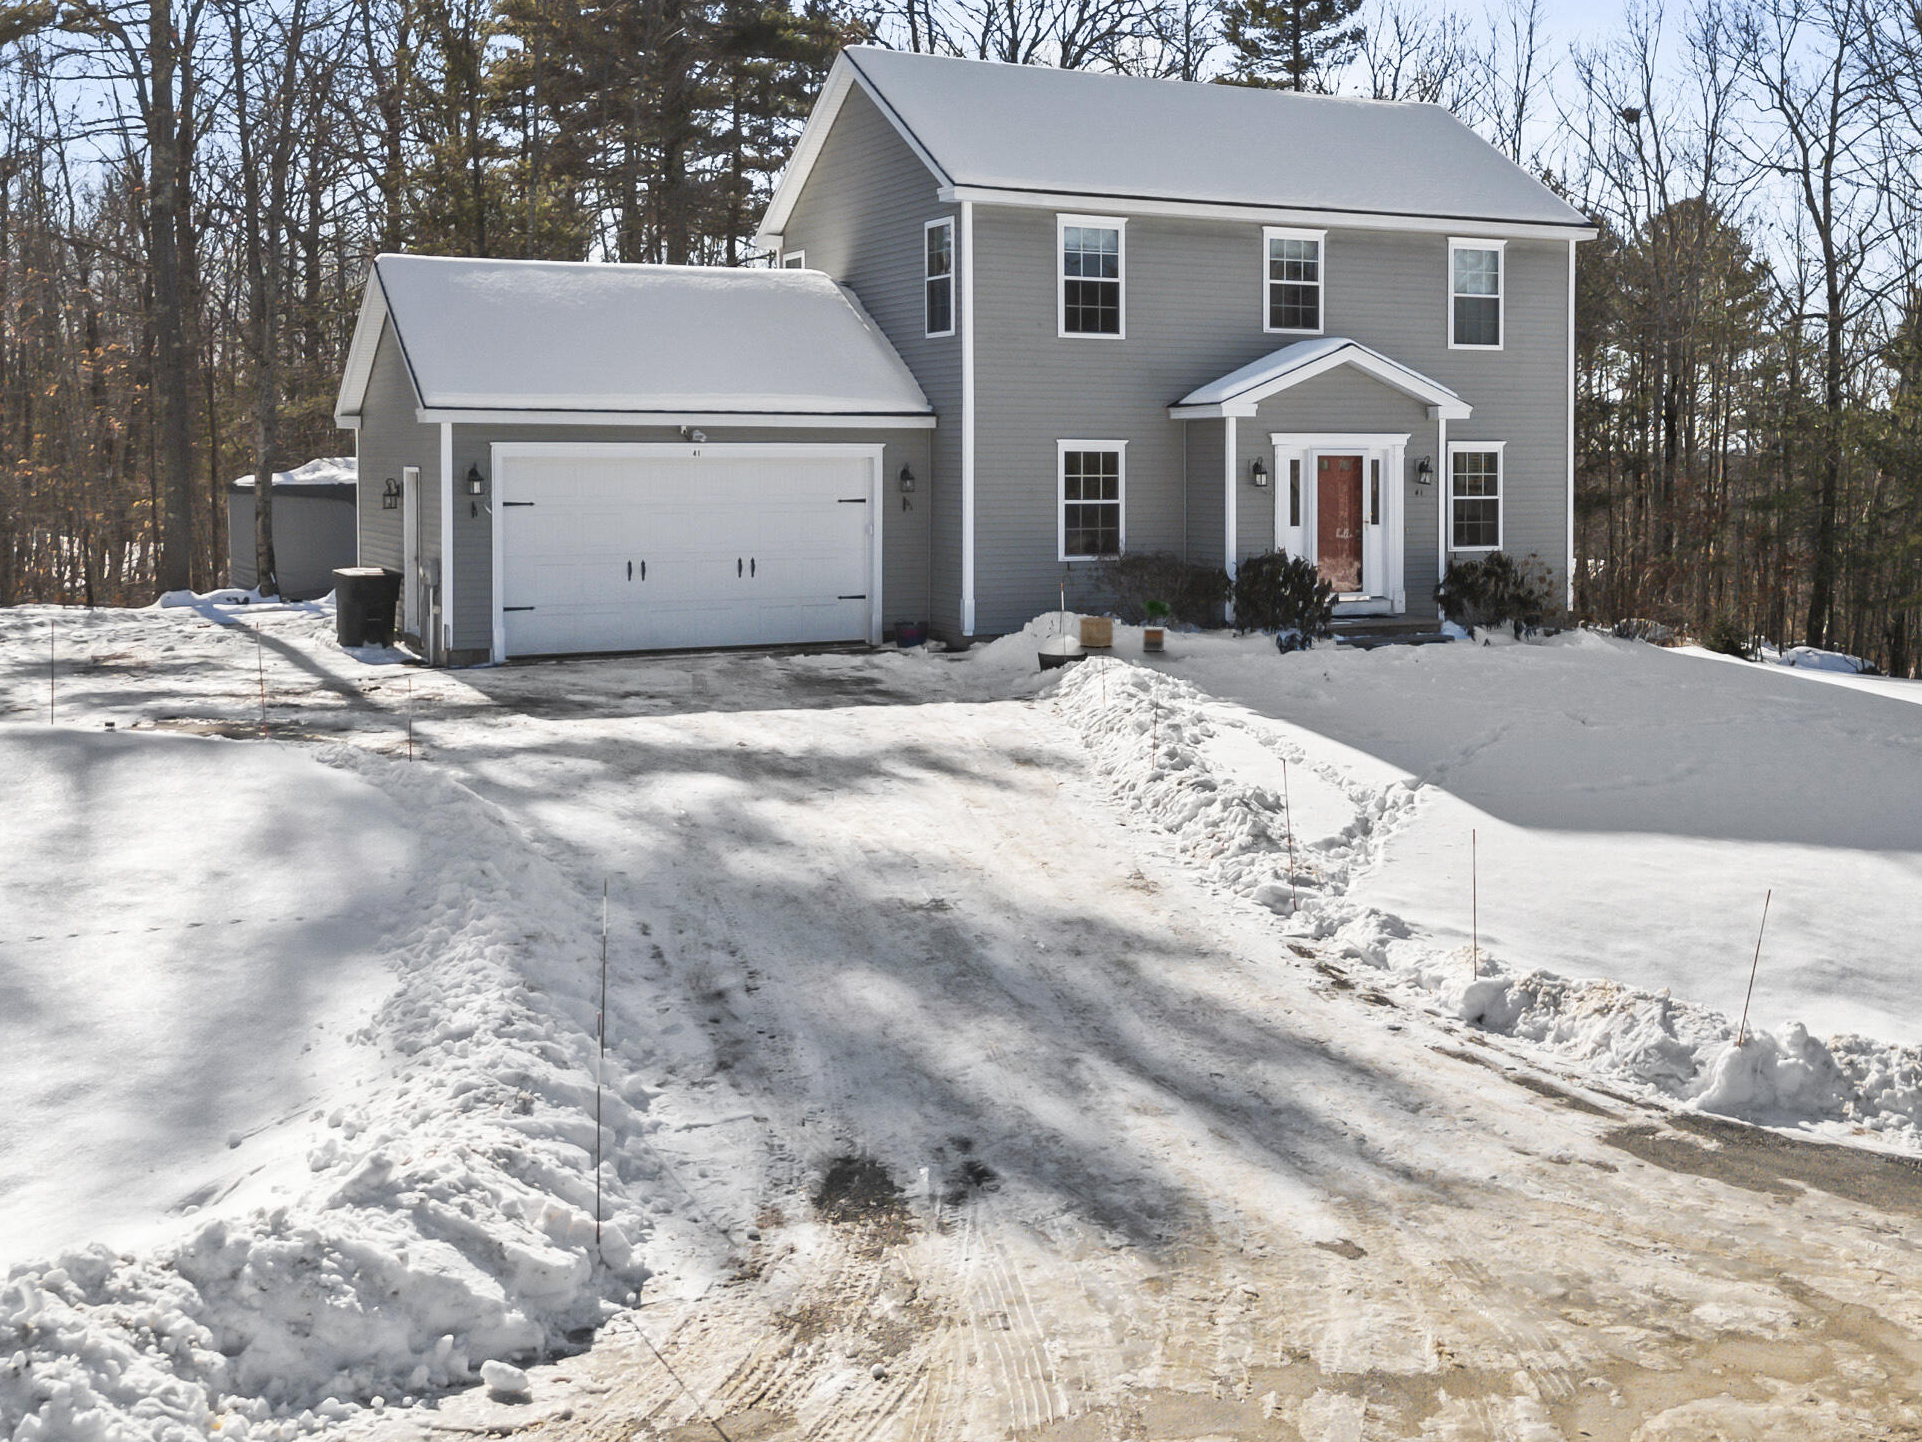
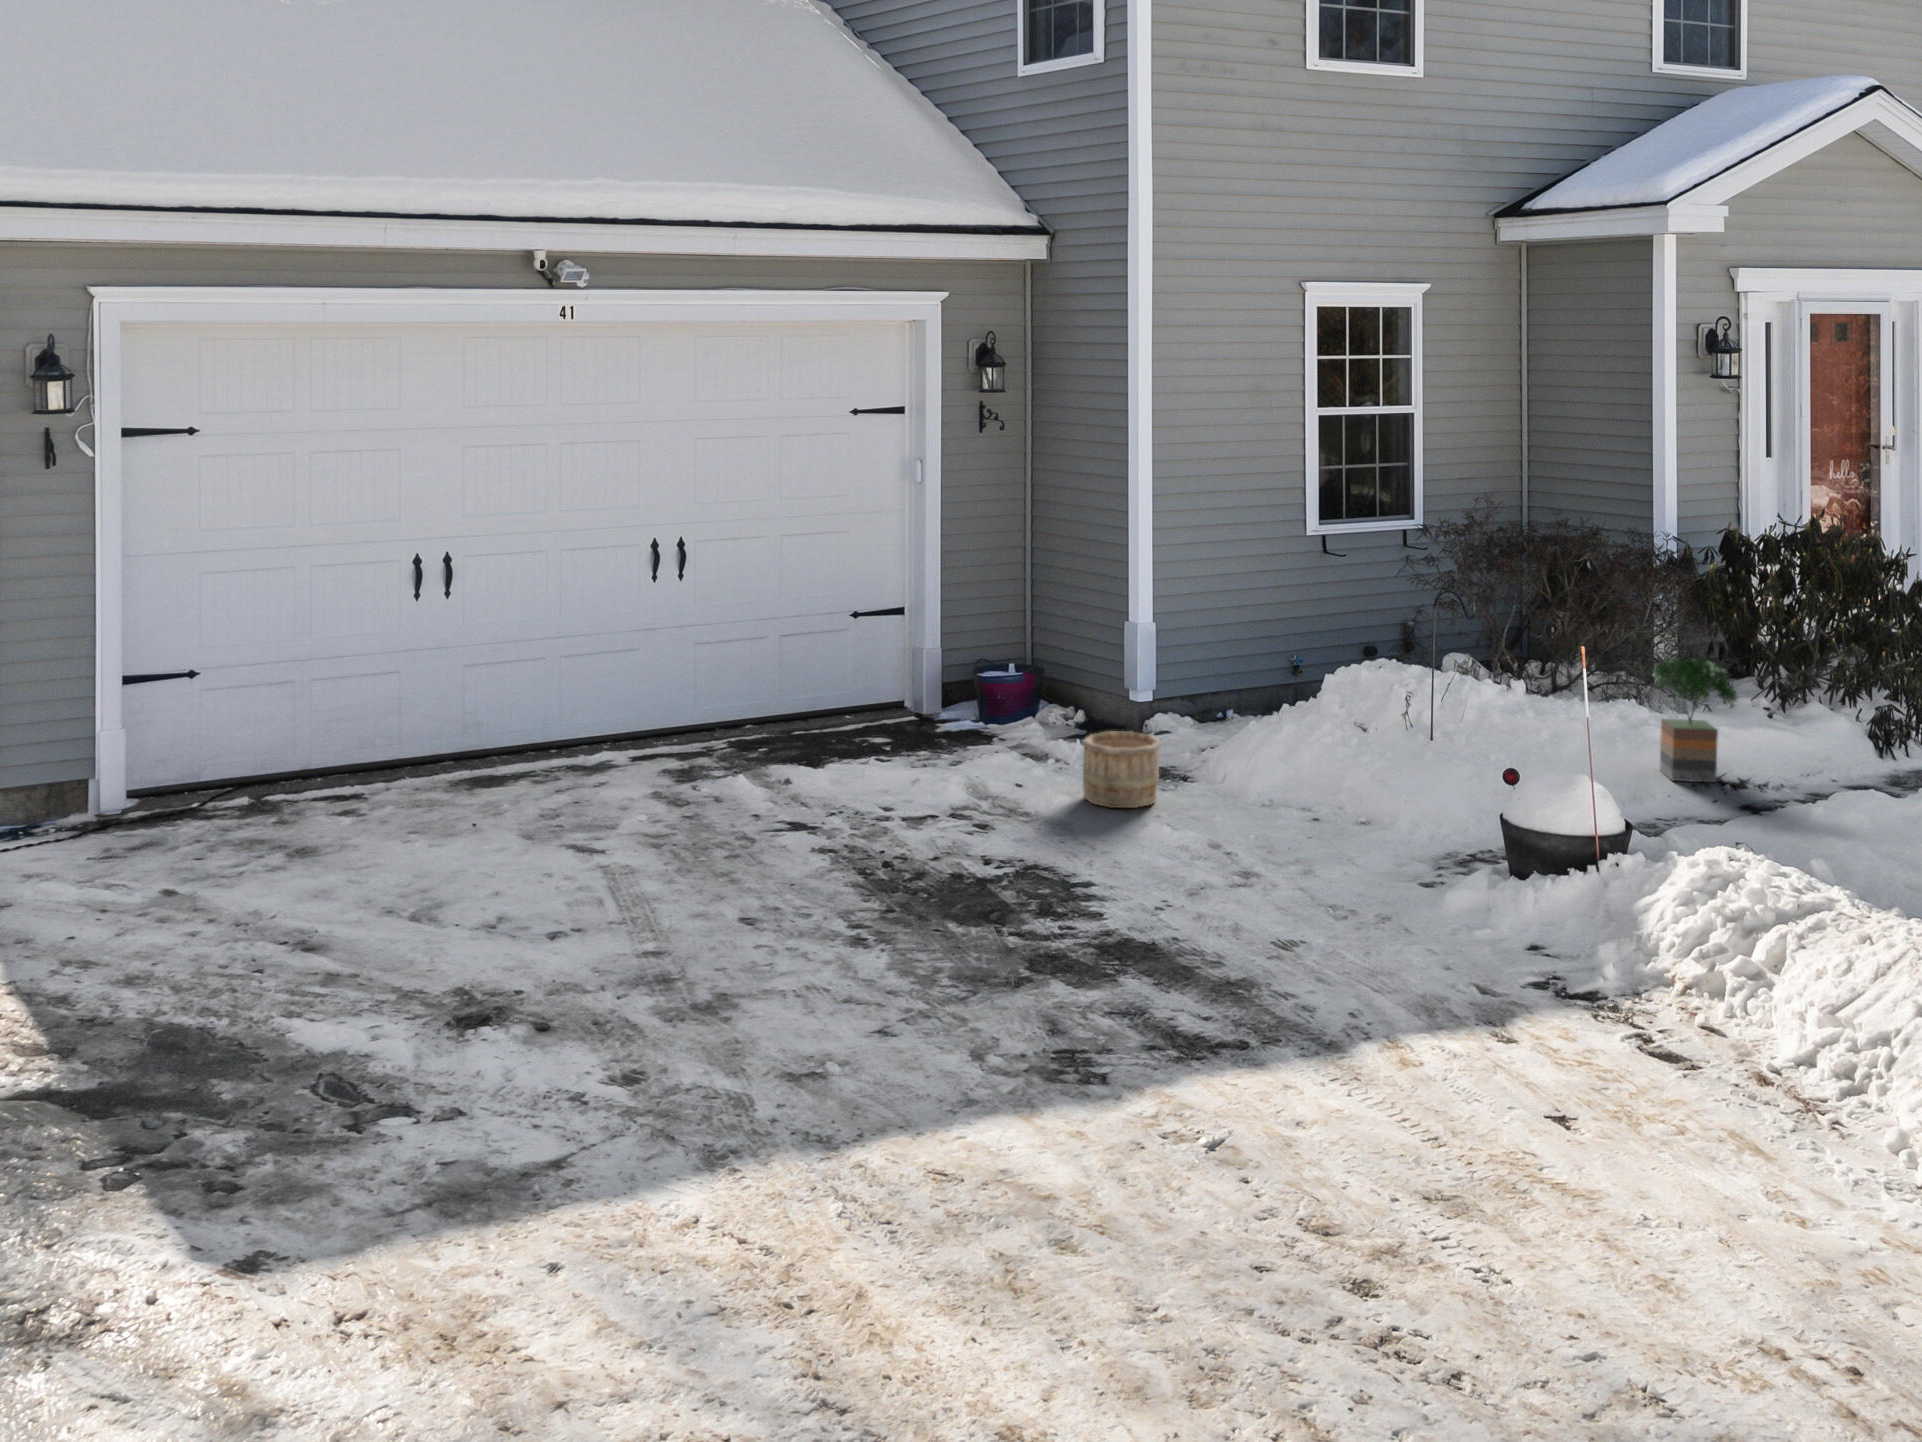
wooden bucket: present [1080,617,1113,647] -> present [1082,731,1161,808]

